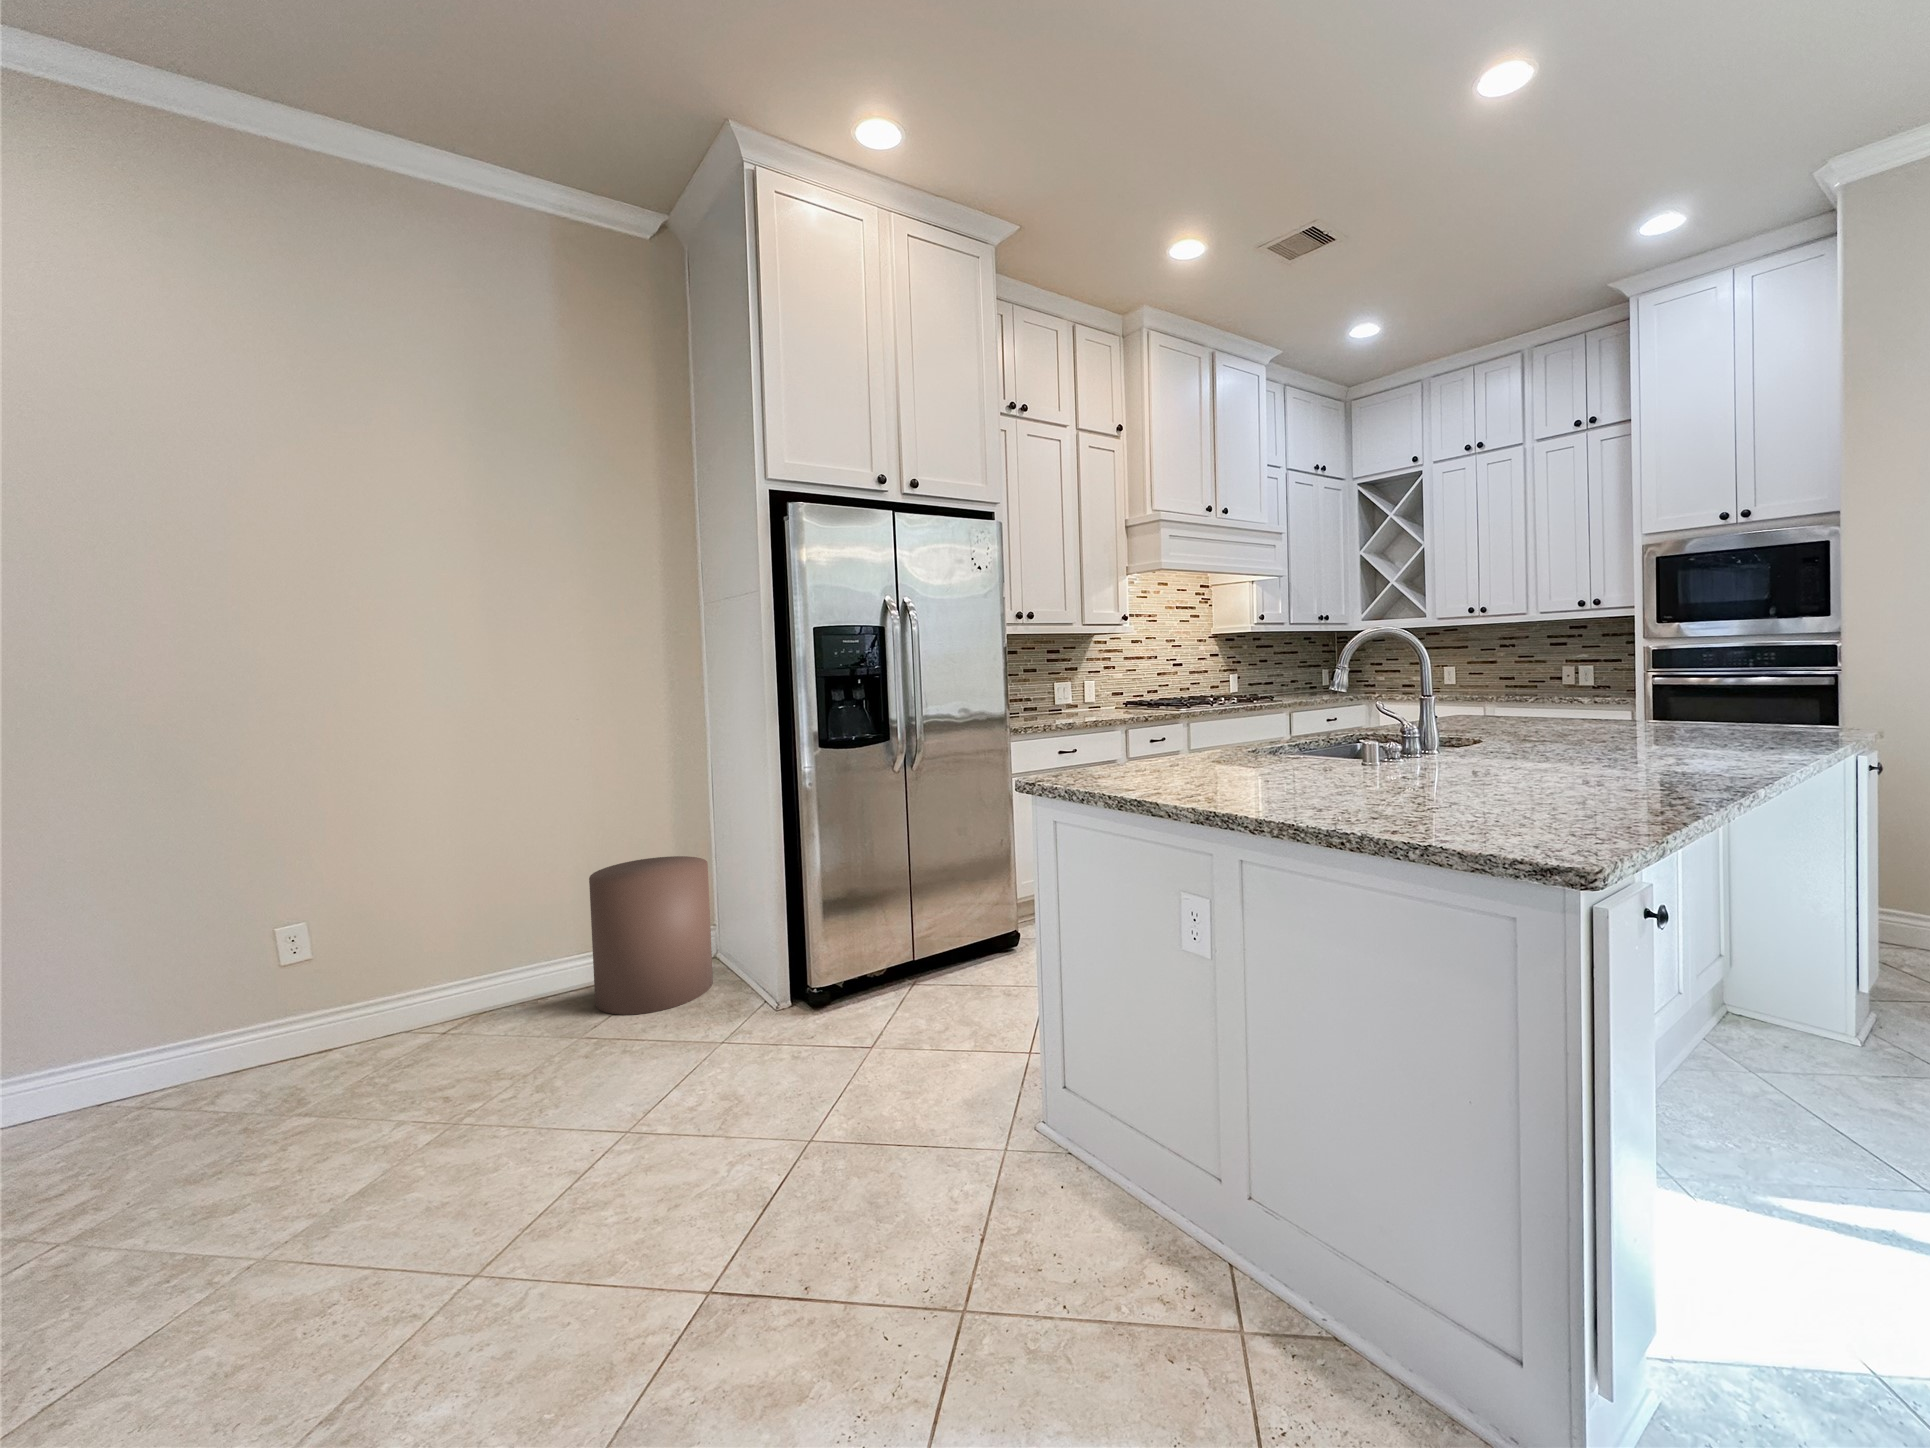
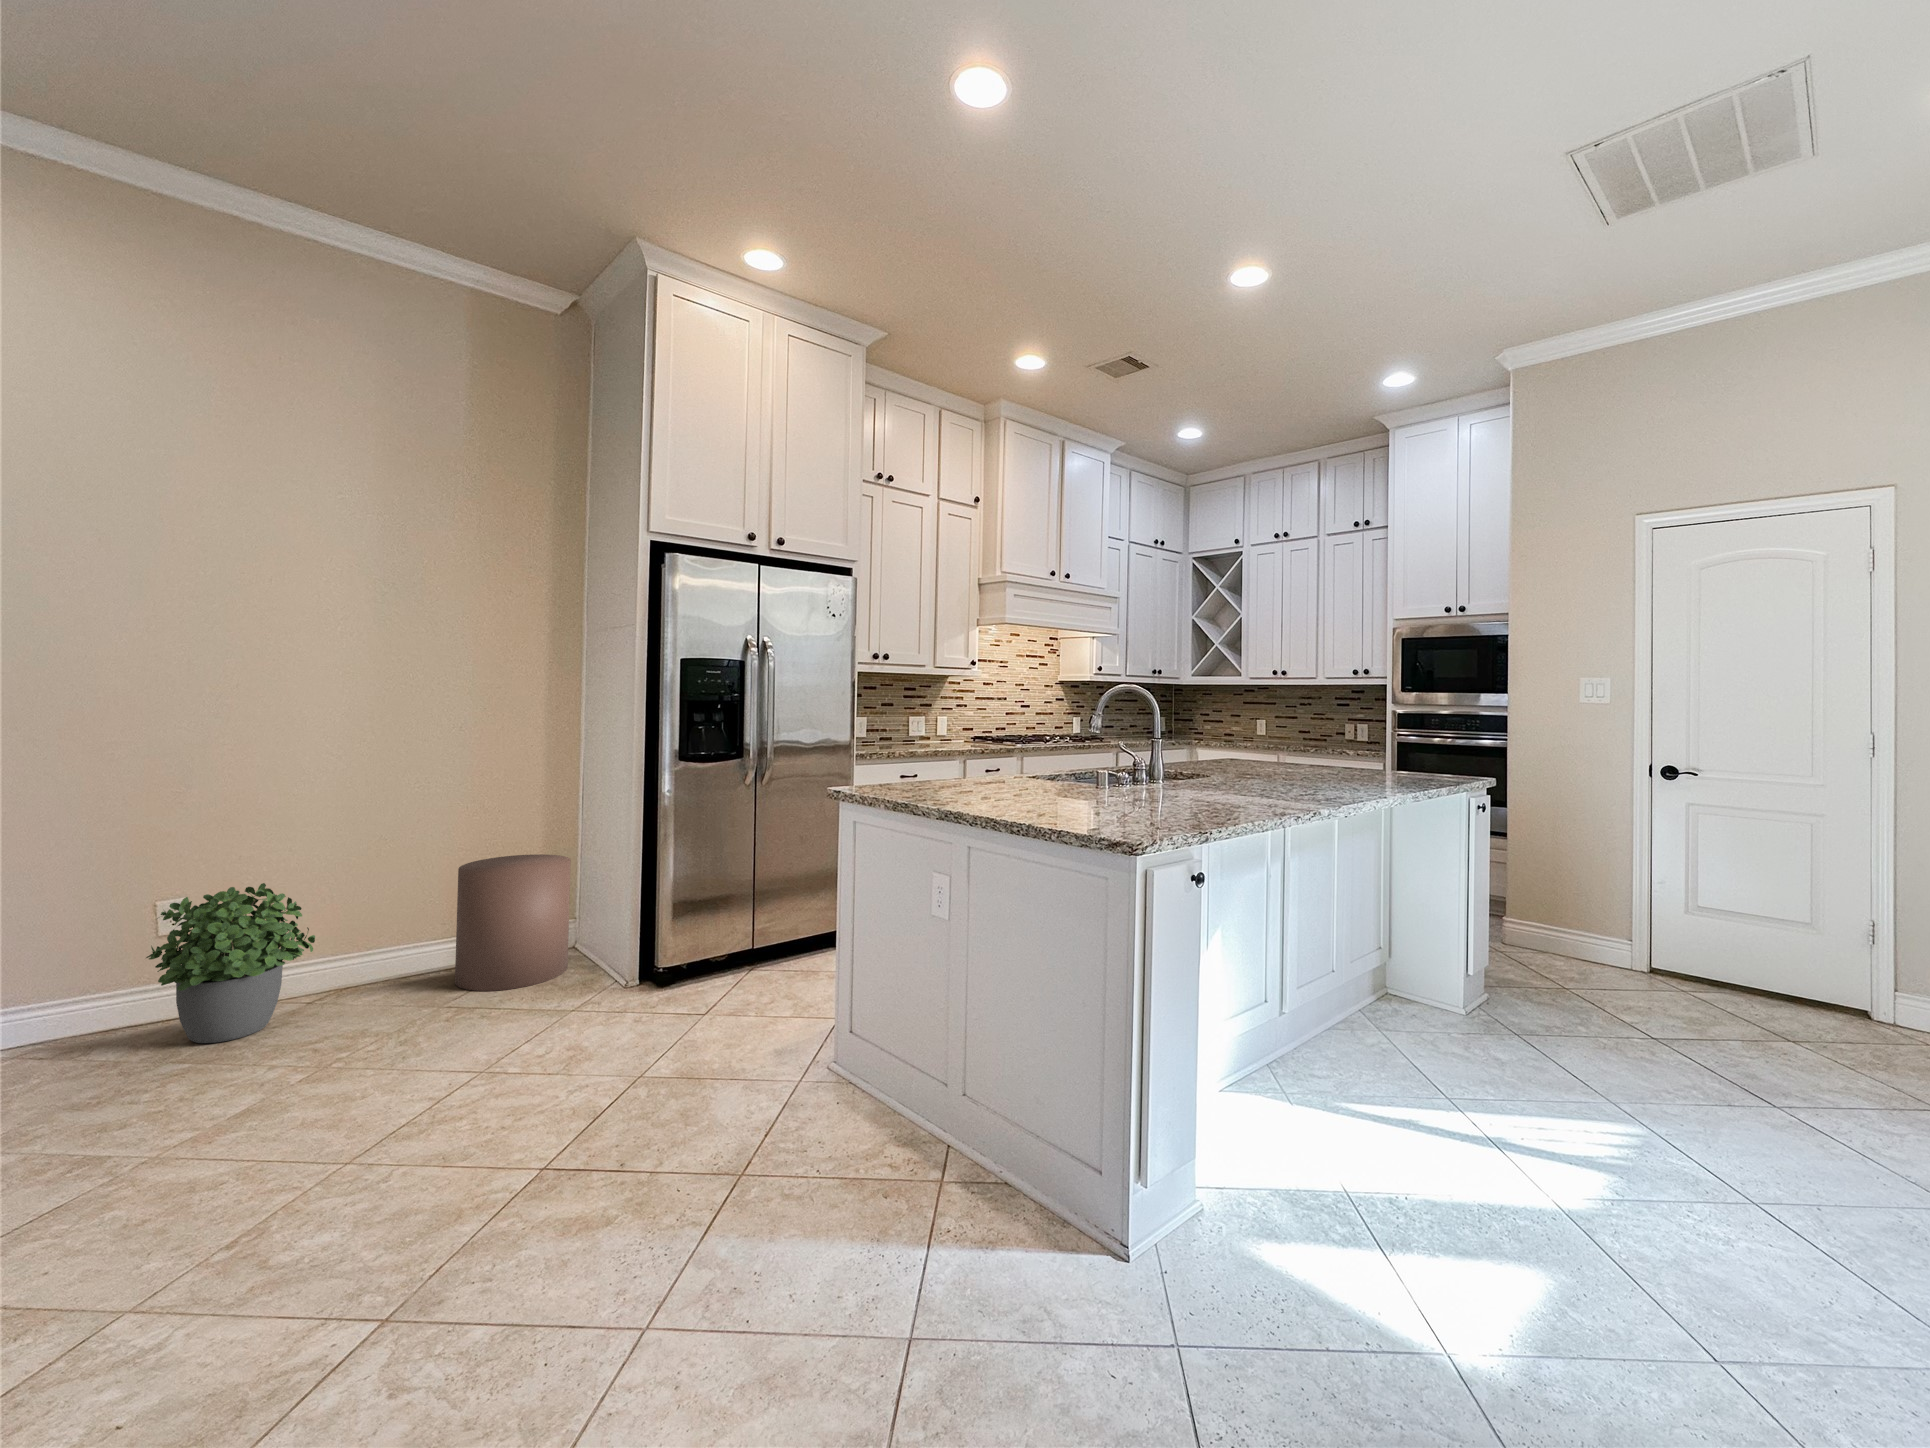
potted plant: none [263,904,443,1088] -> present [146,883,315,1043]

